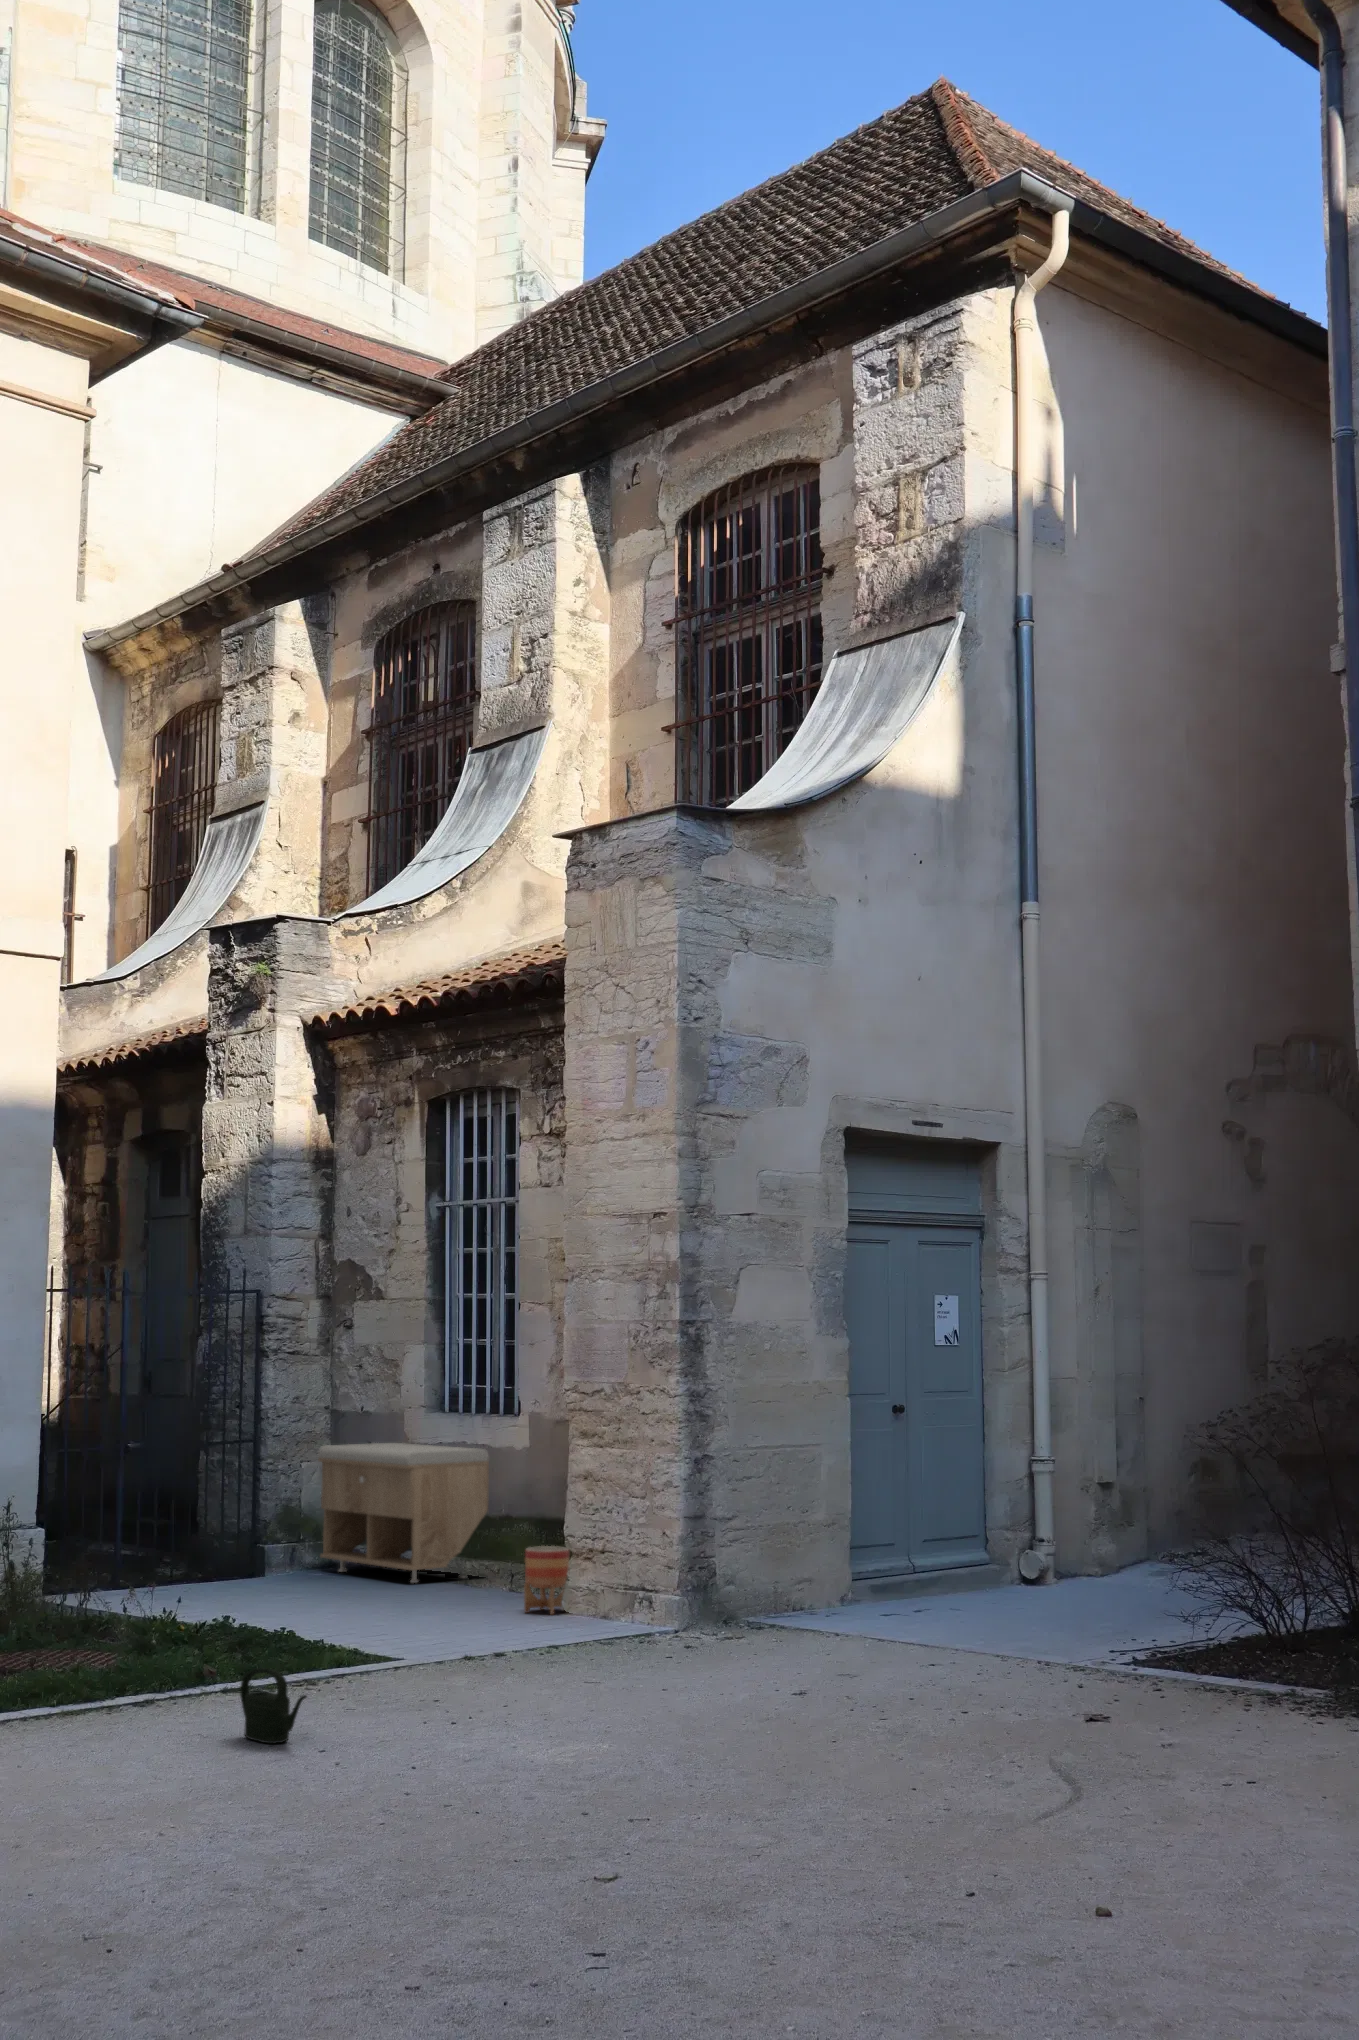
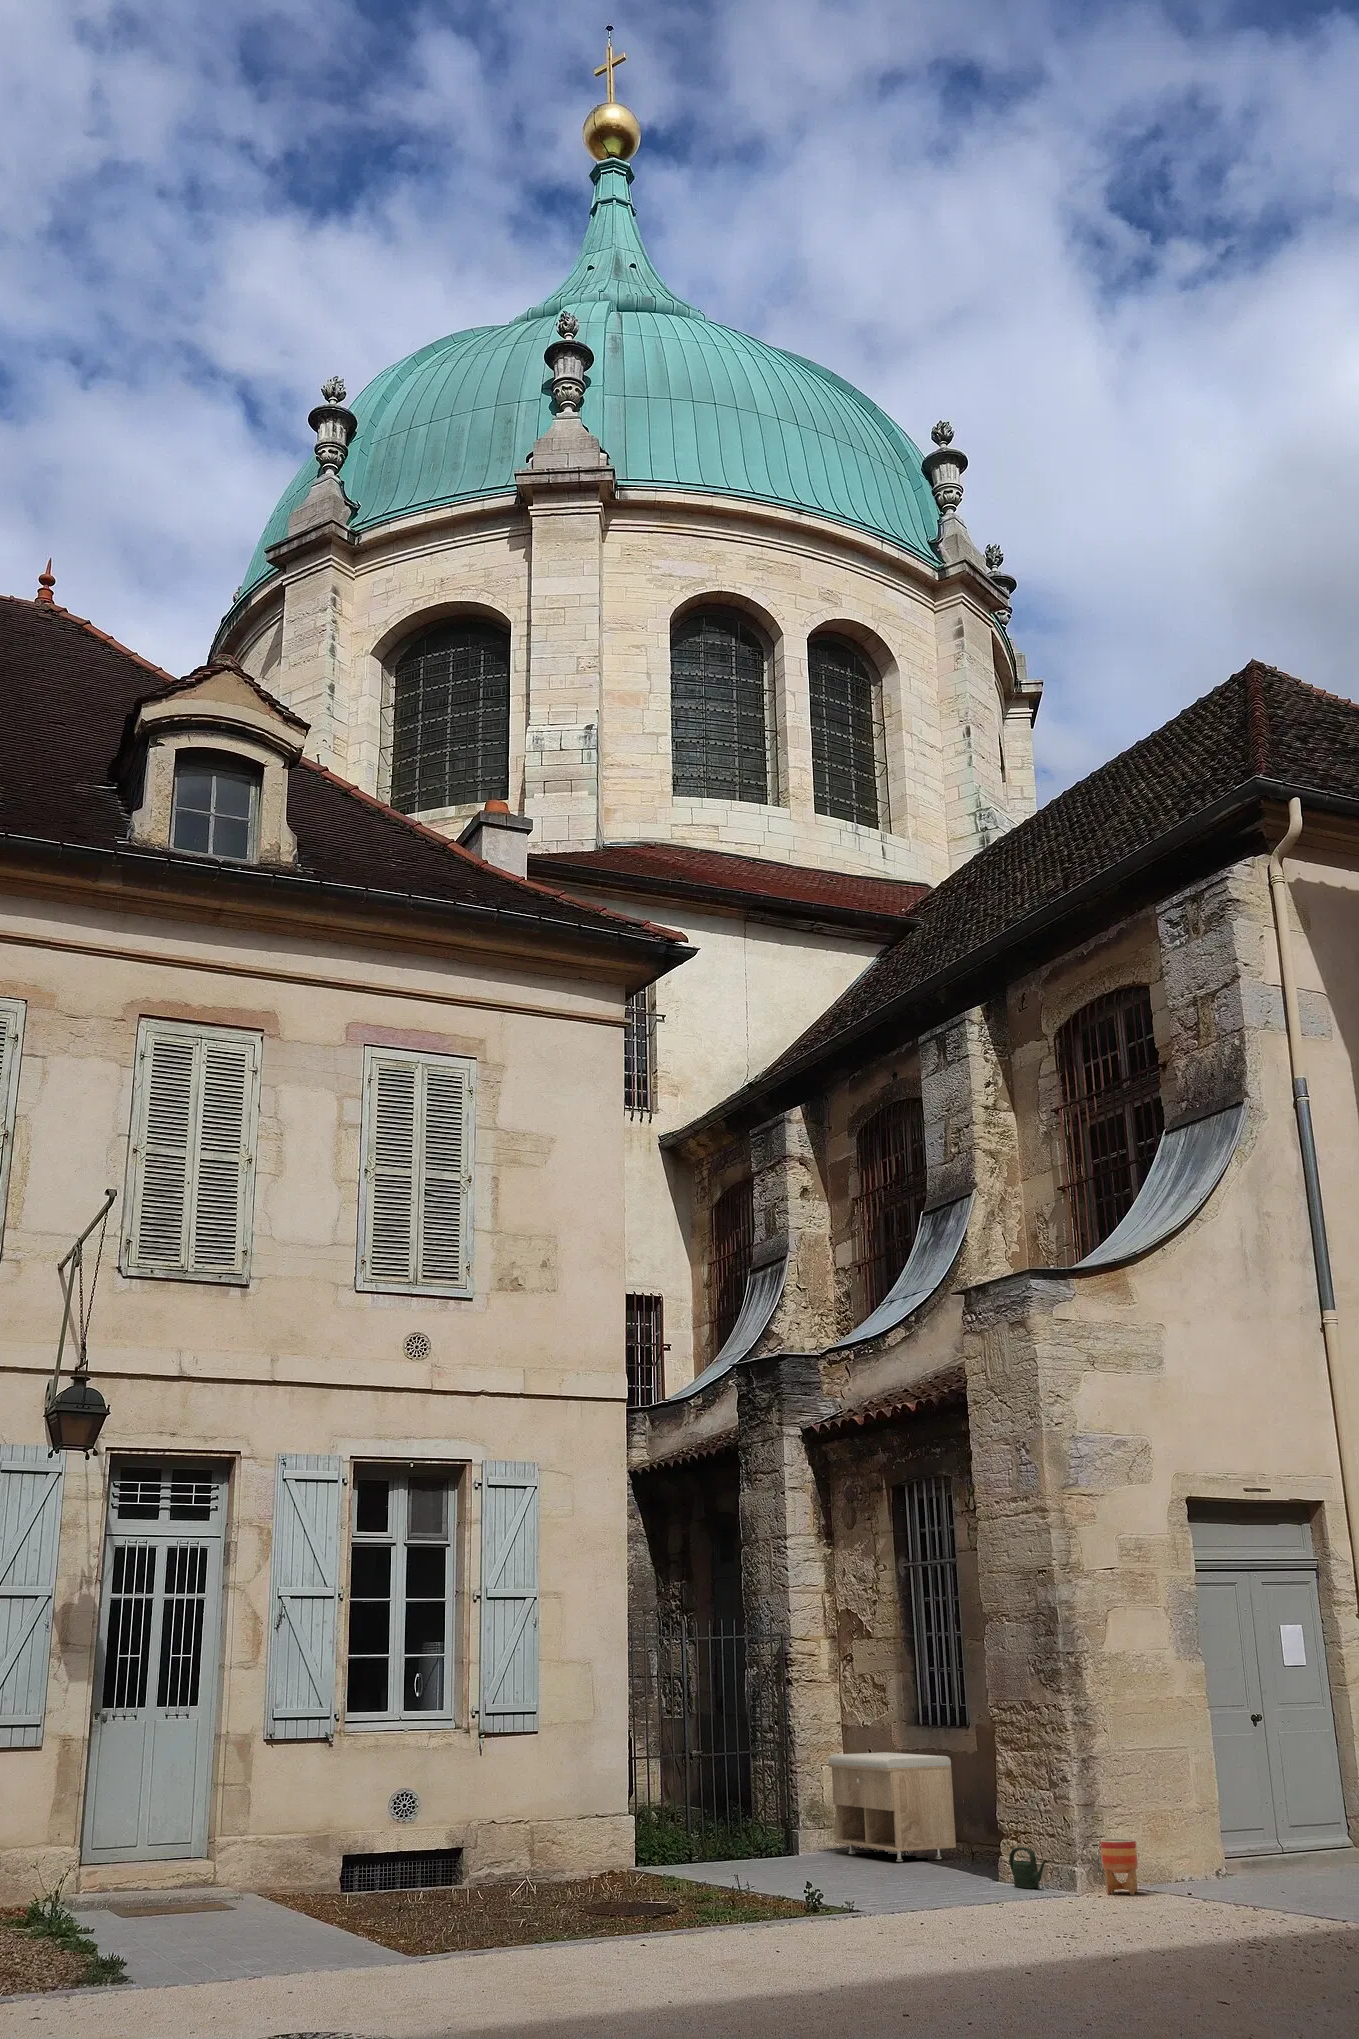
planter: present [524,1546,569,1614] -> present [1100,1838,1138,1895]
watering can: present [240,1668,306,1744] -> present [1009,1847,1047,1889]

